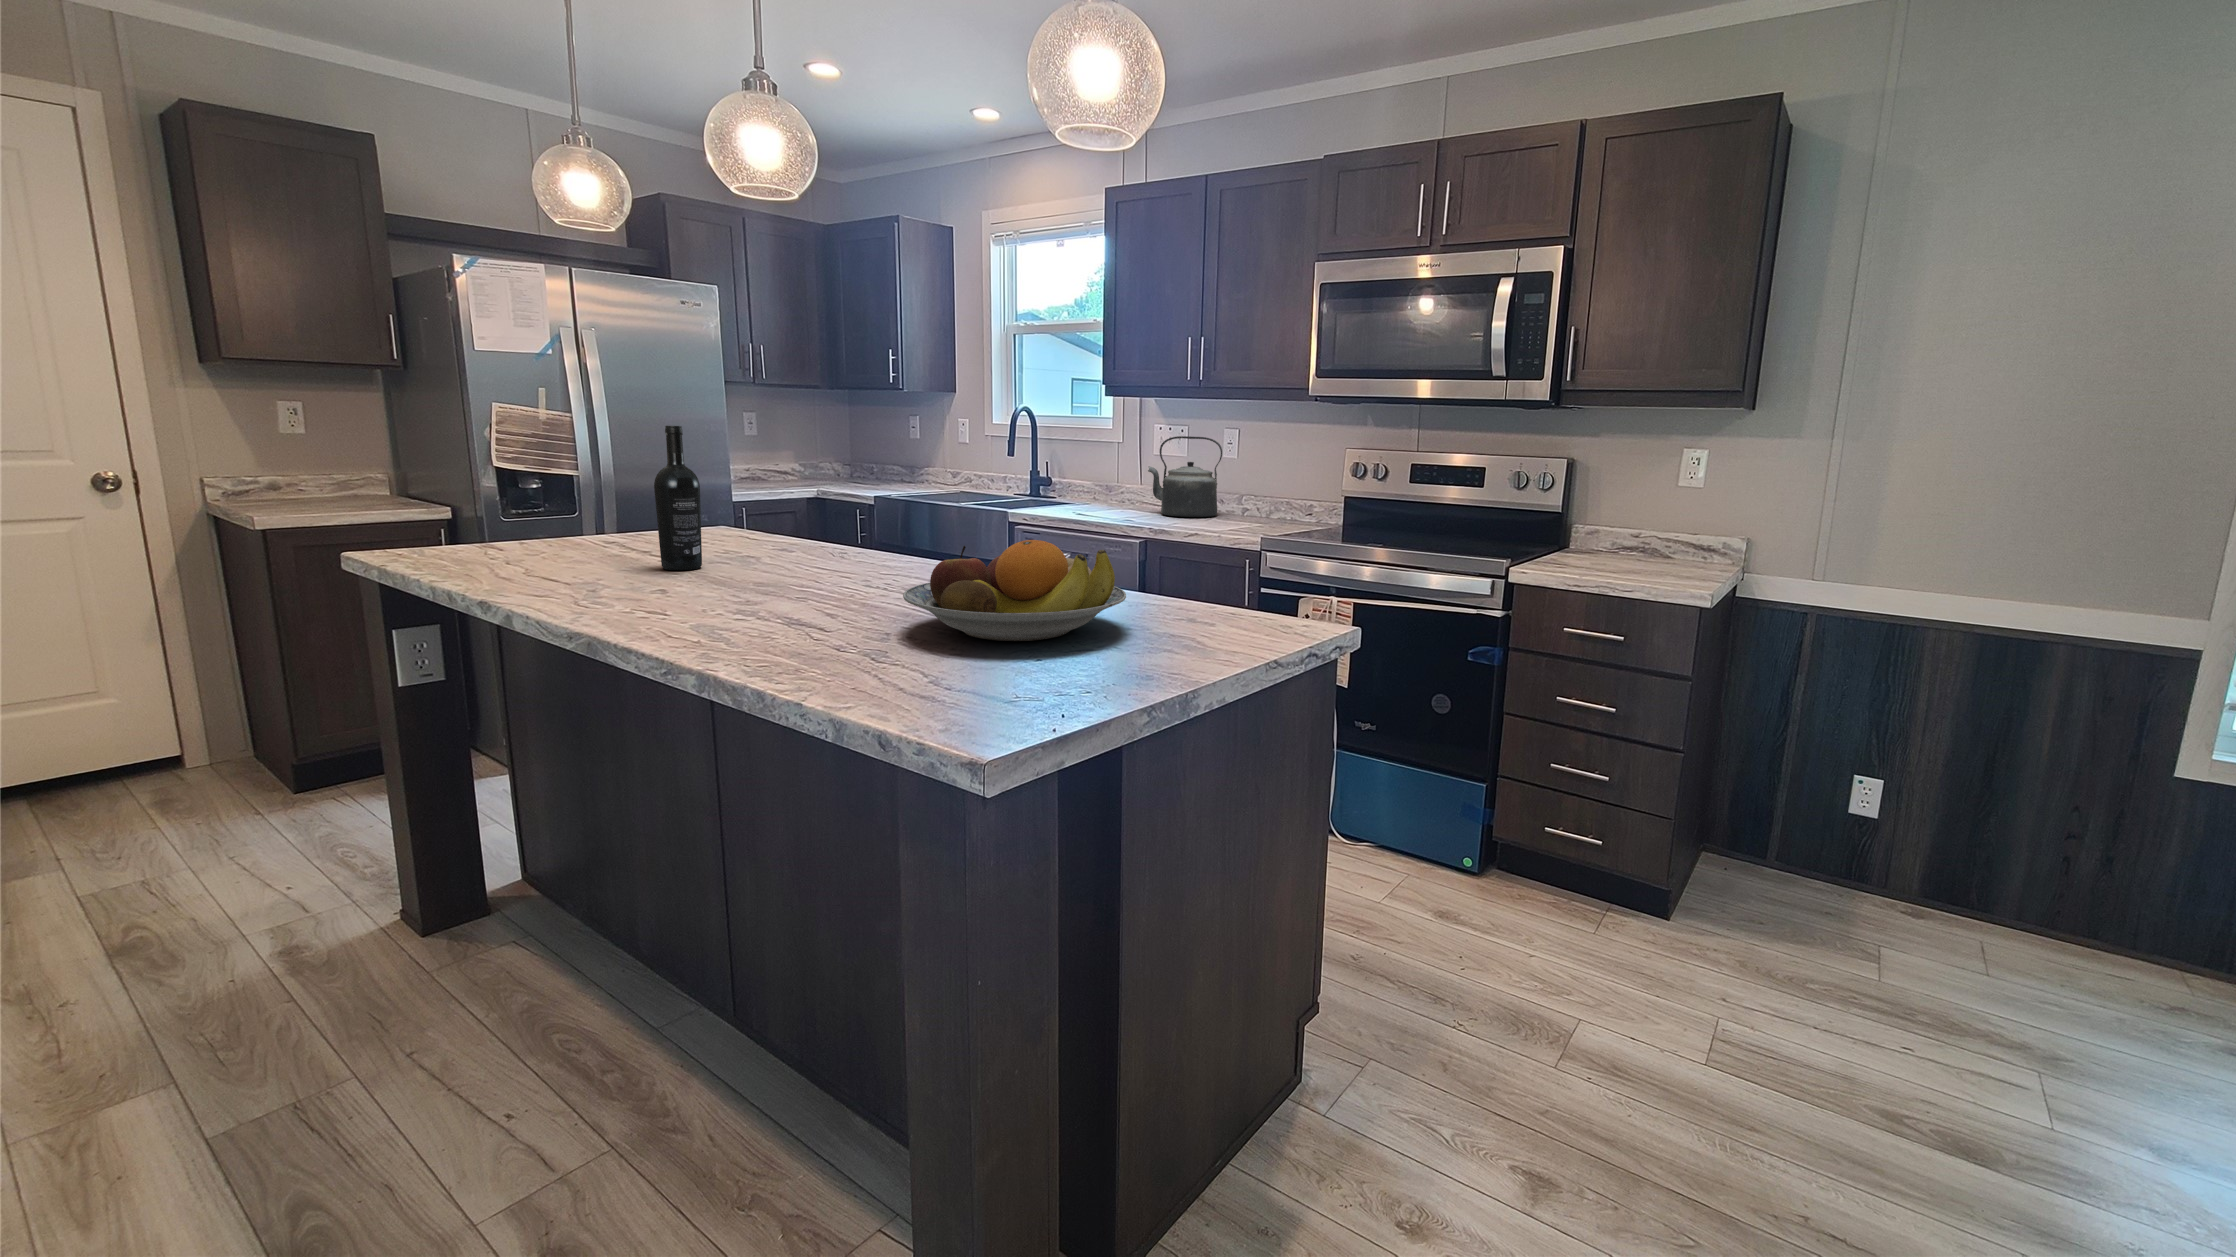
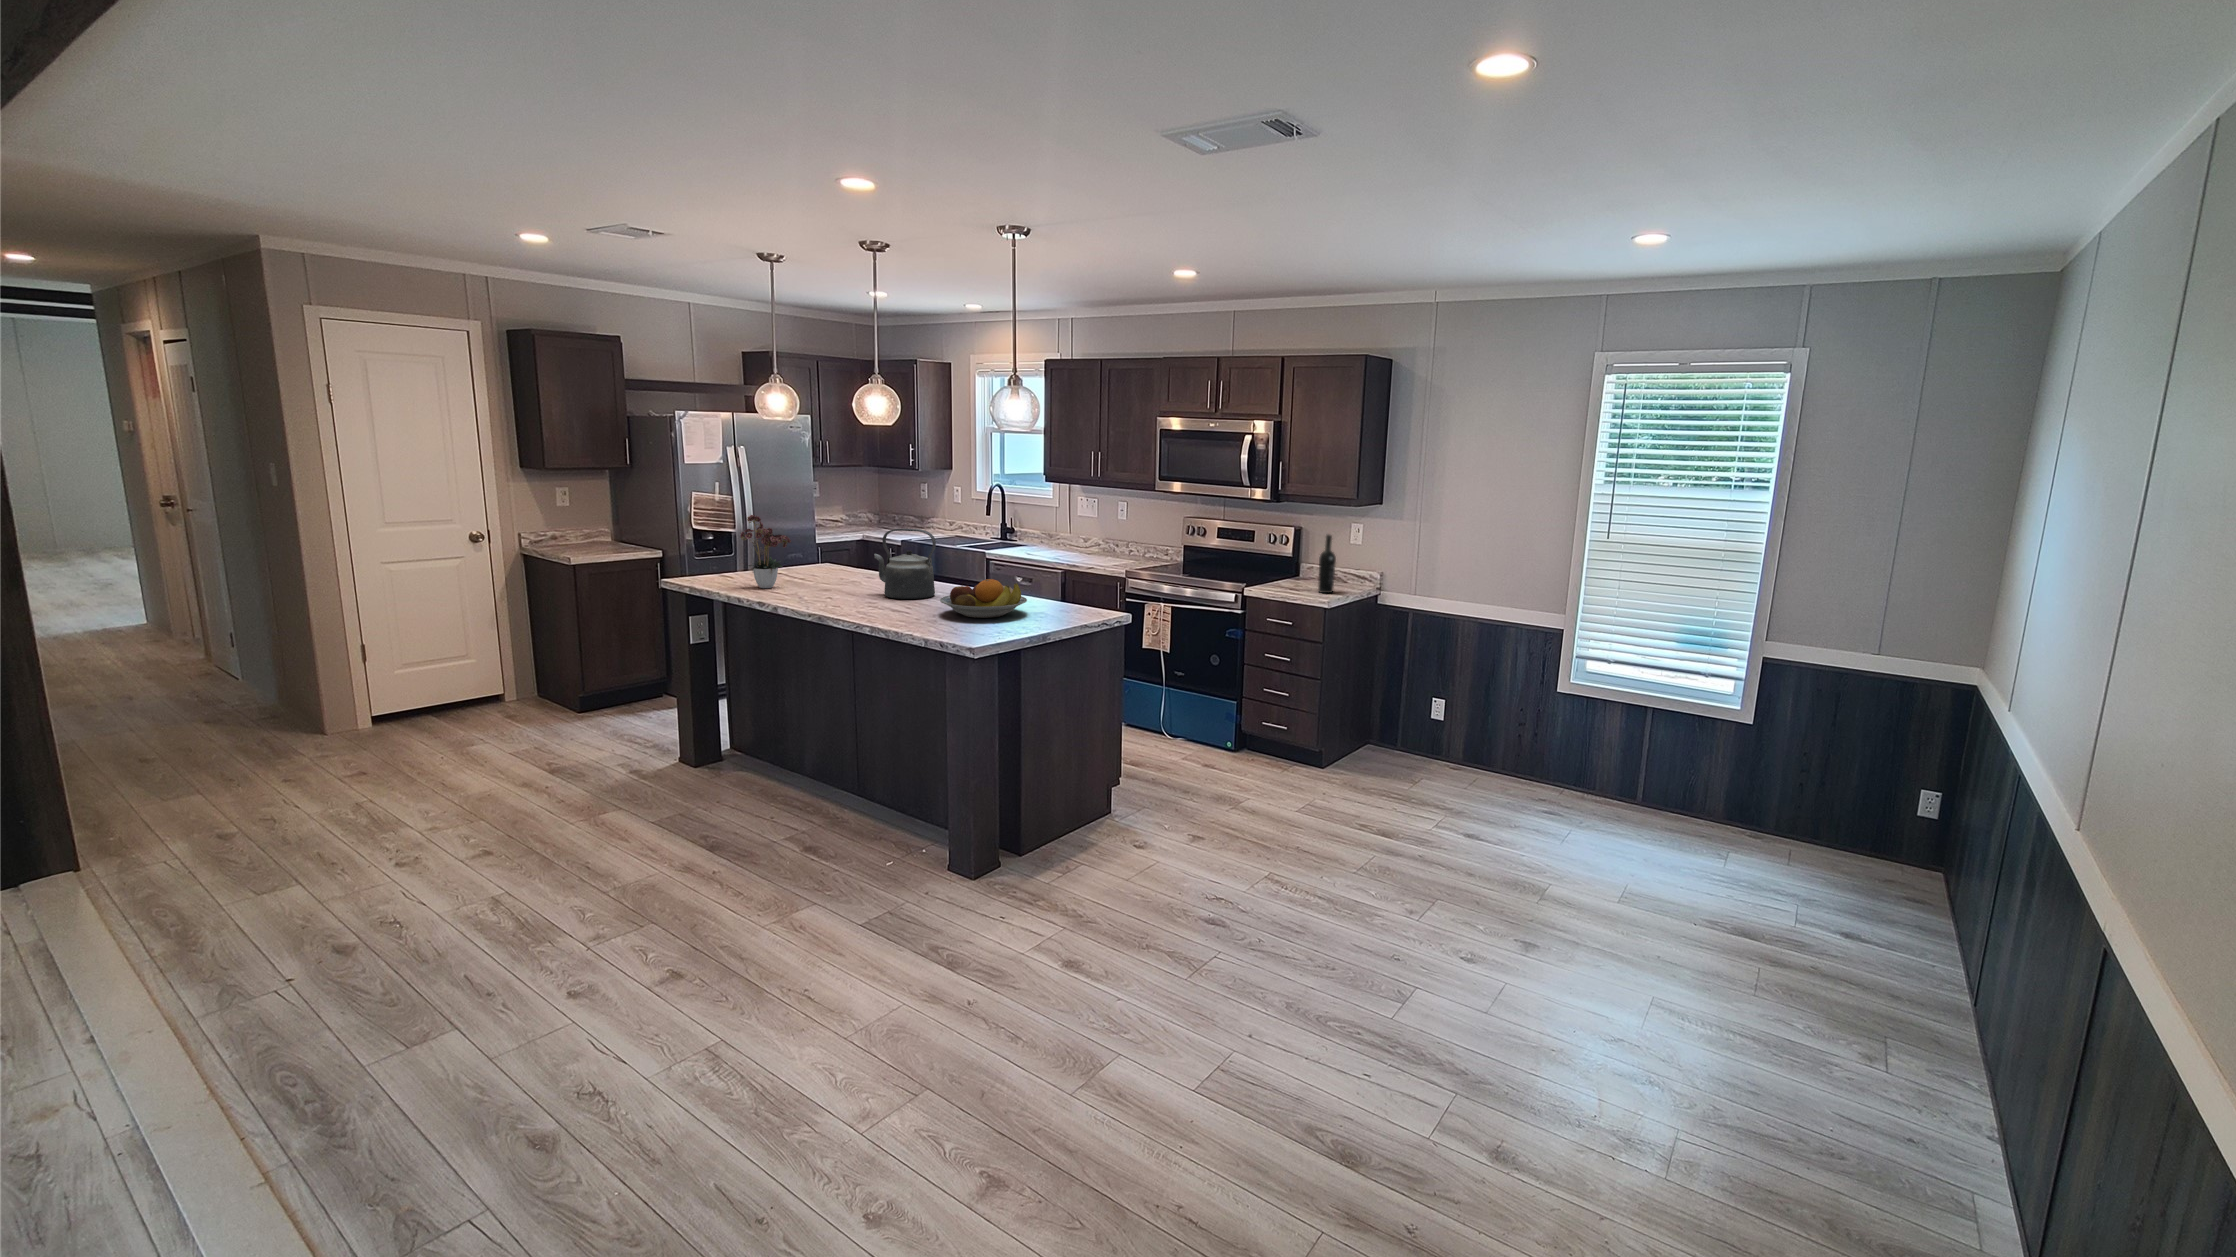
flower arrangement: none [464,397,603,567] -> present [740,515,791,588]
wine bottle: present [654,426,702,570] -> present [1318,535,1336,593]
kettle: present [1148,436,1222,517] -> present [874,529,936,599]

